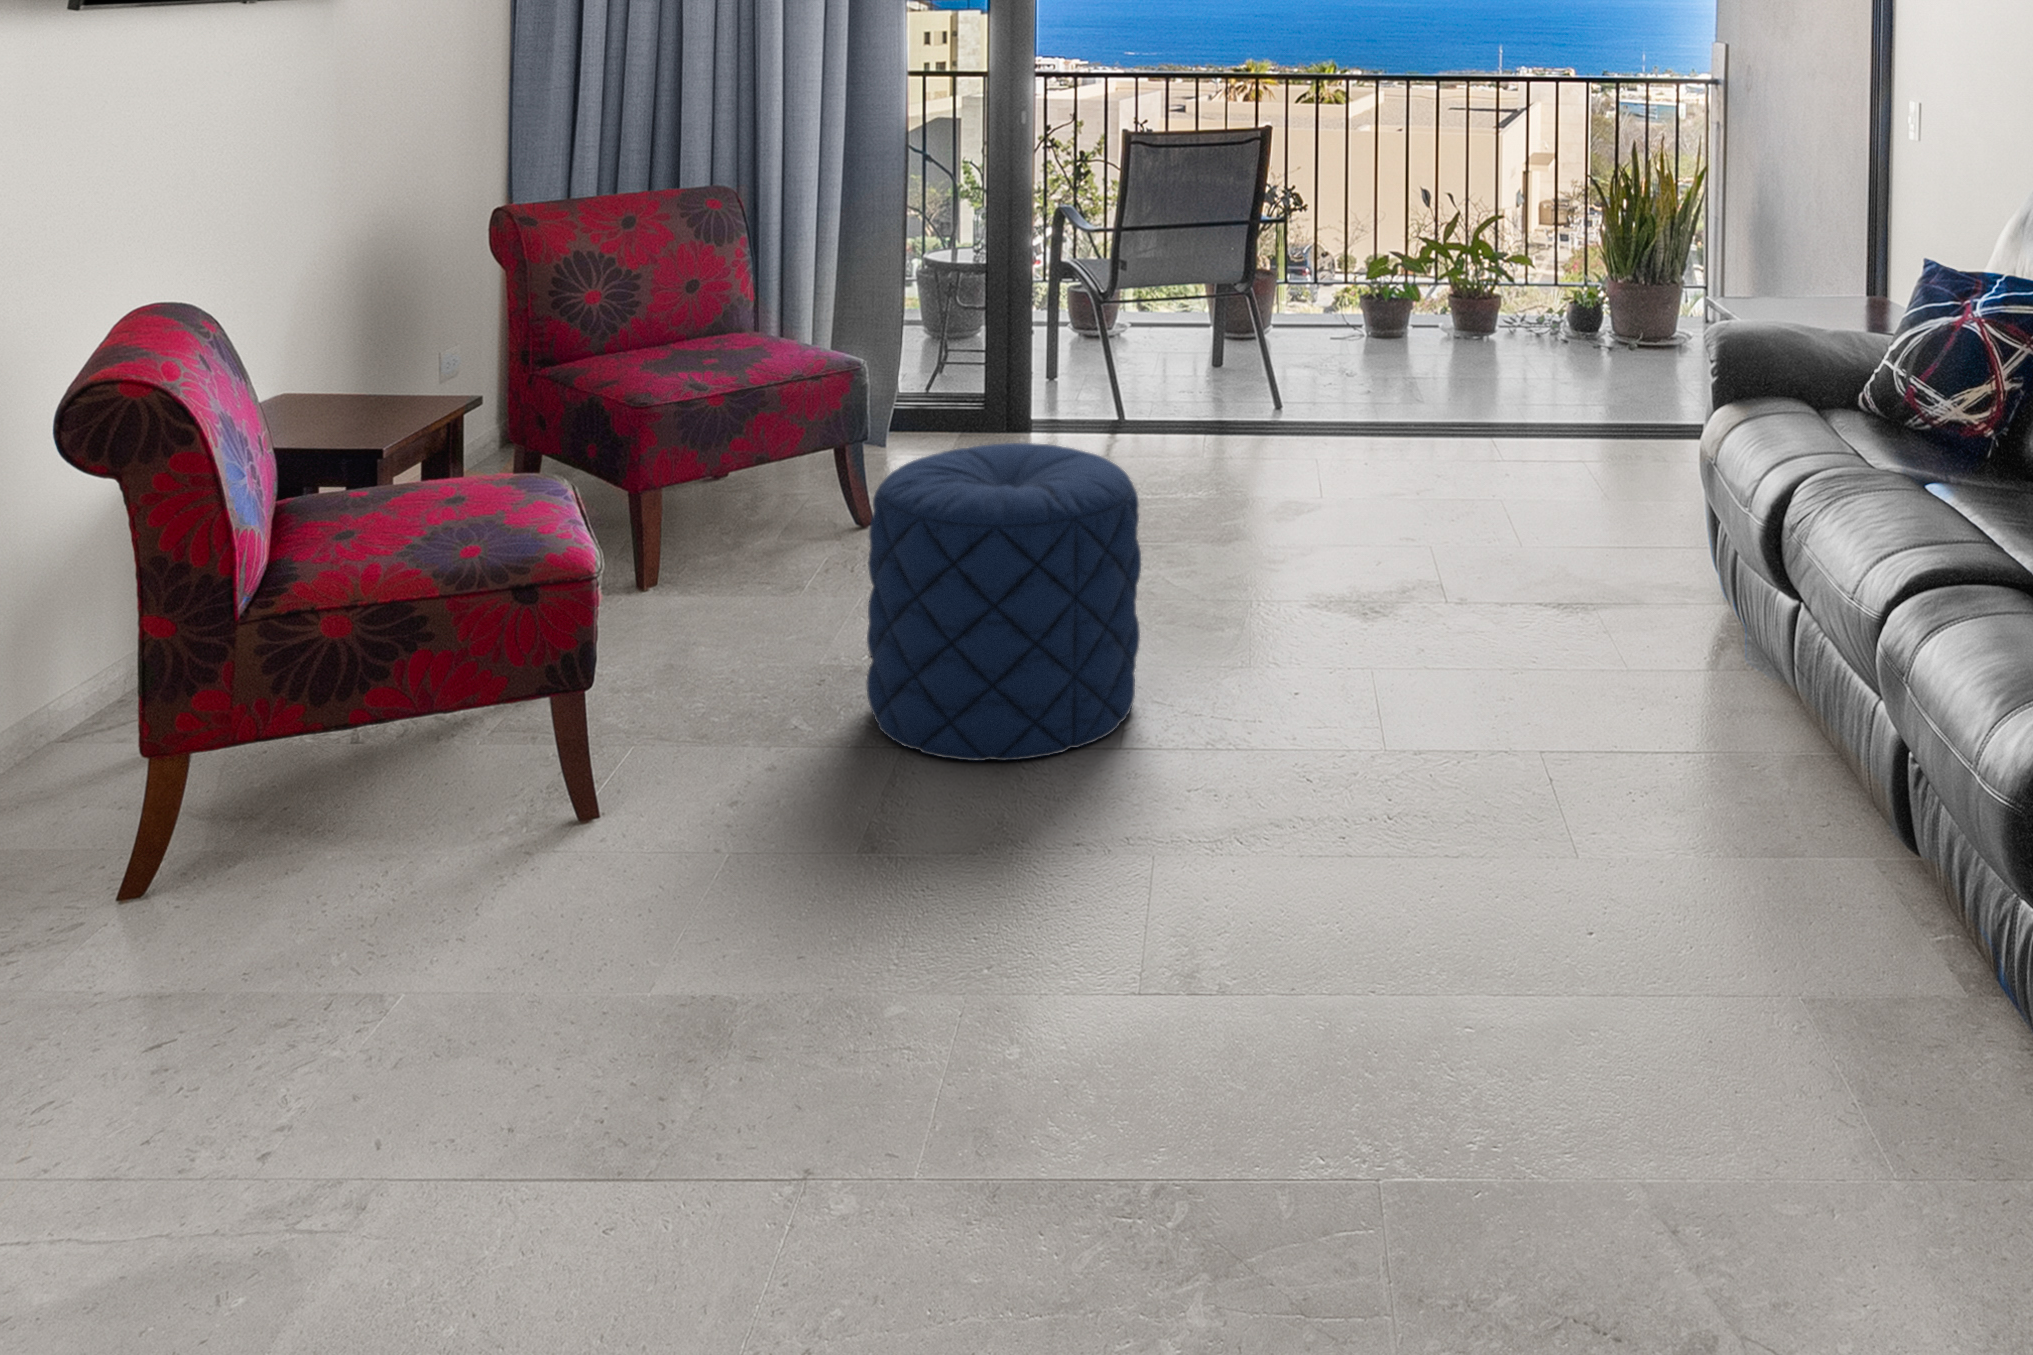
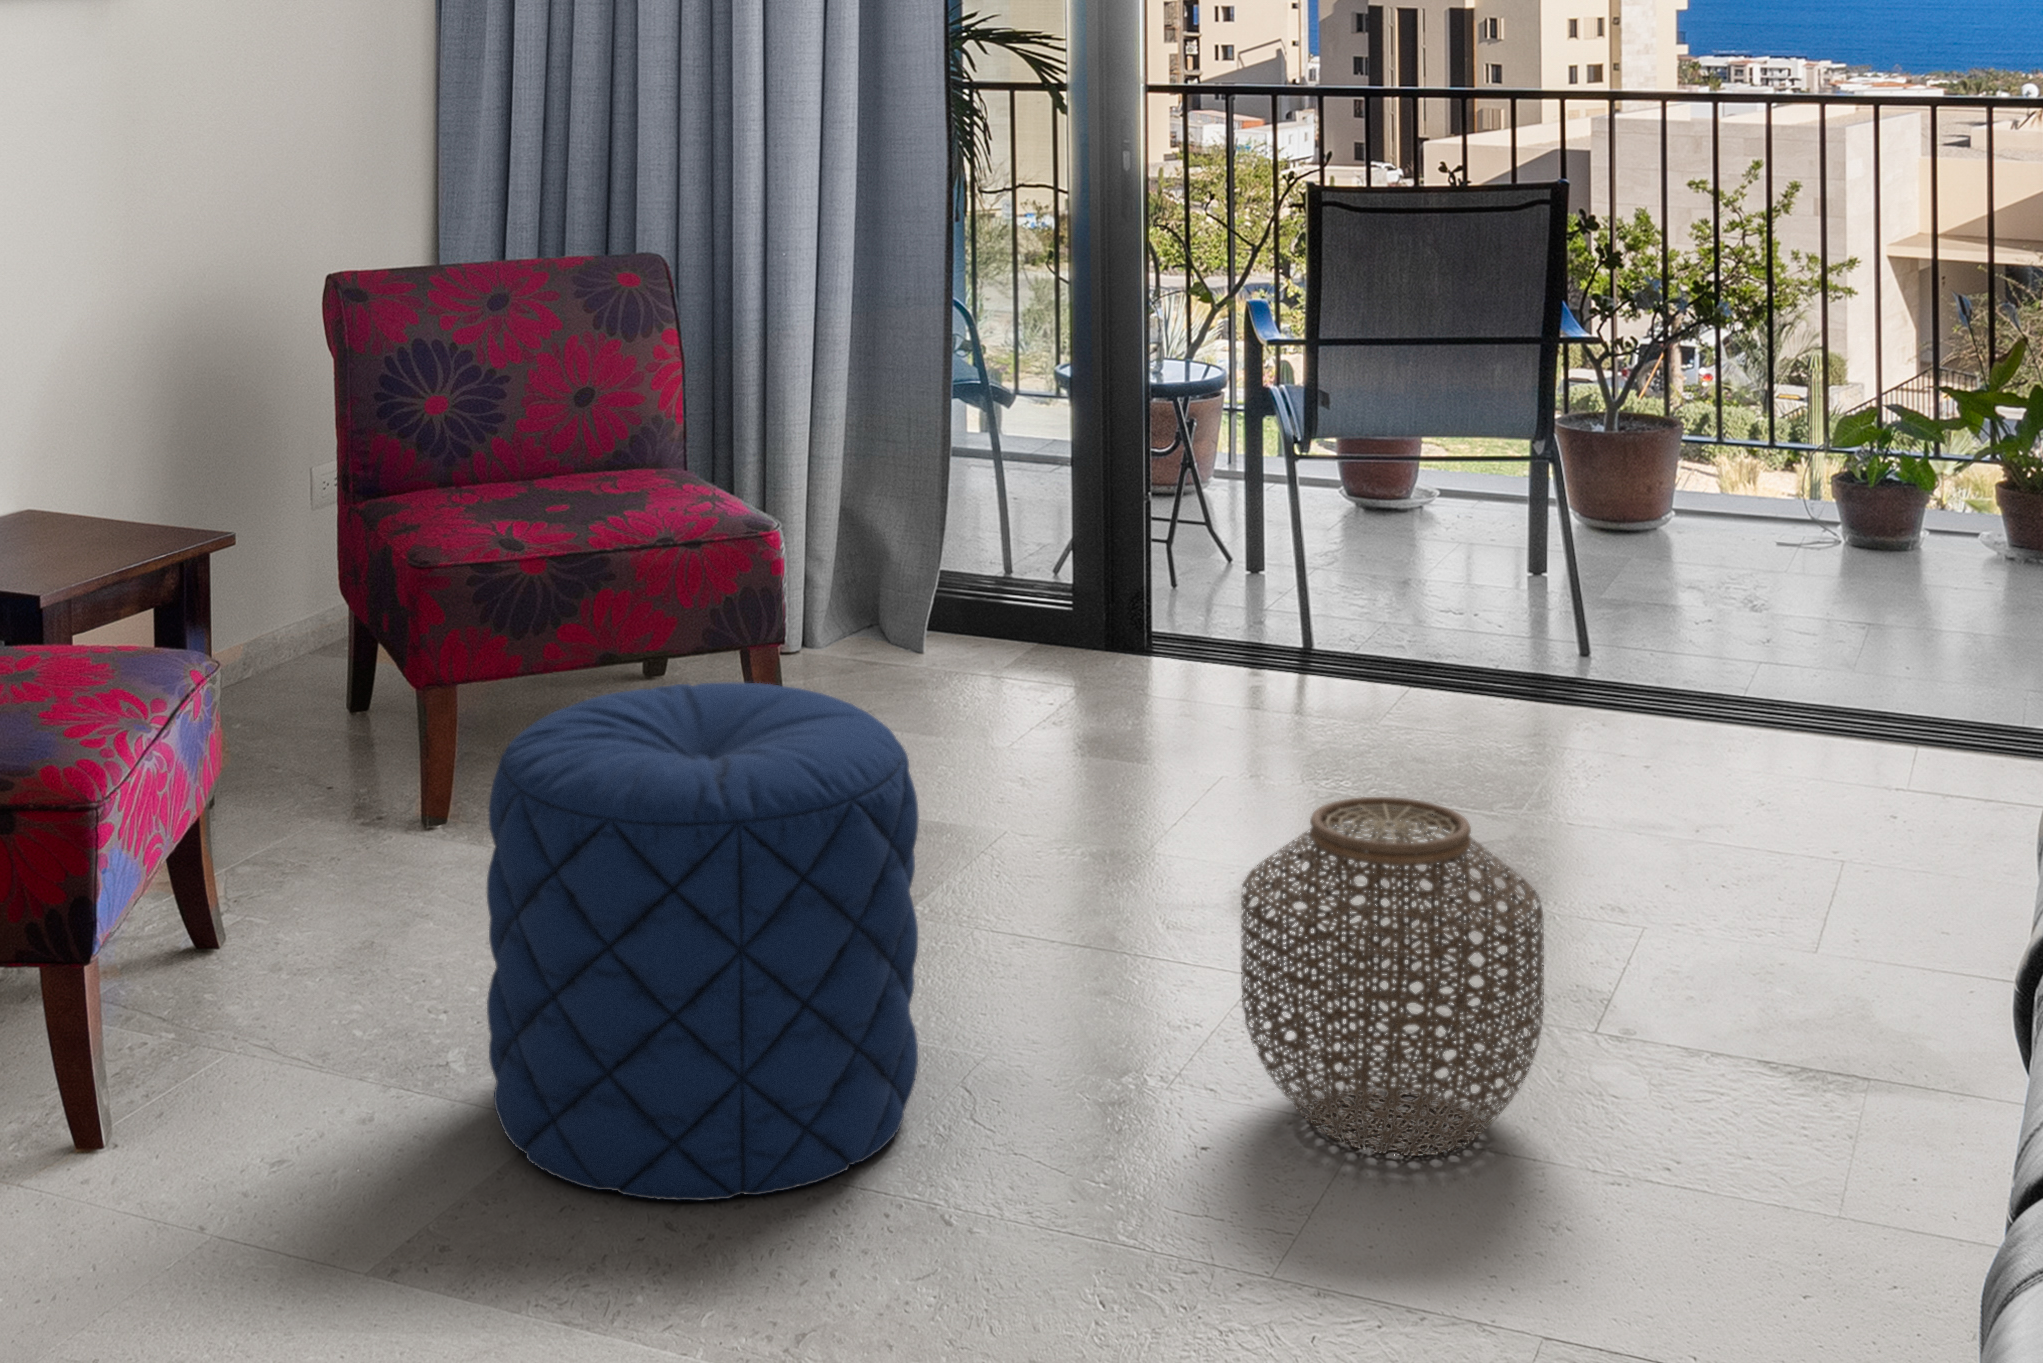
woven basket: none [1304,473,1474,672] -> present [1241,797,1544,1156]

